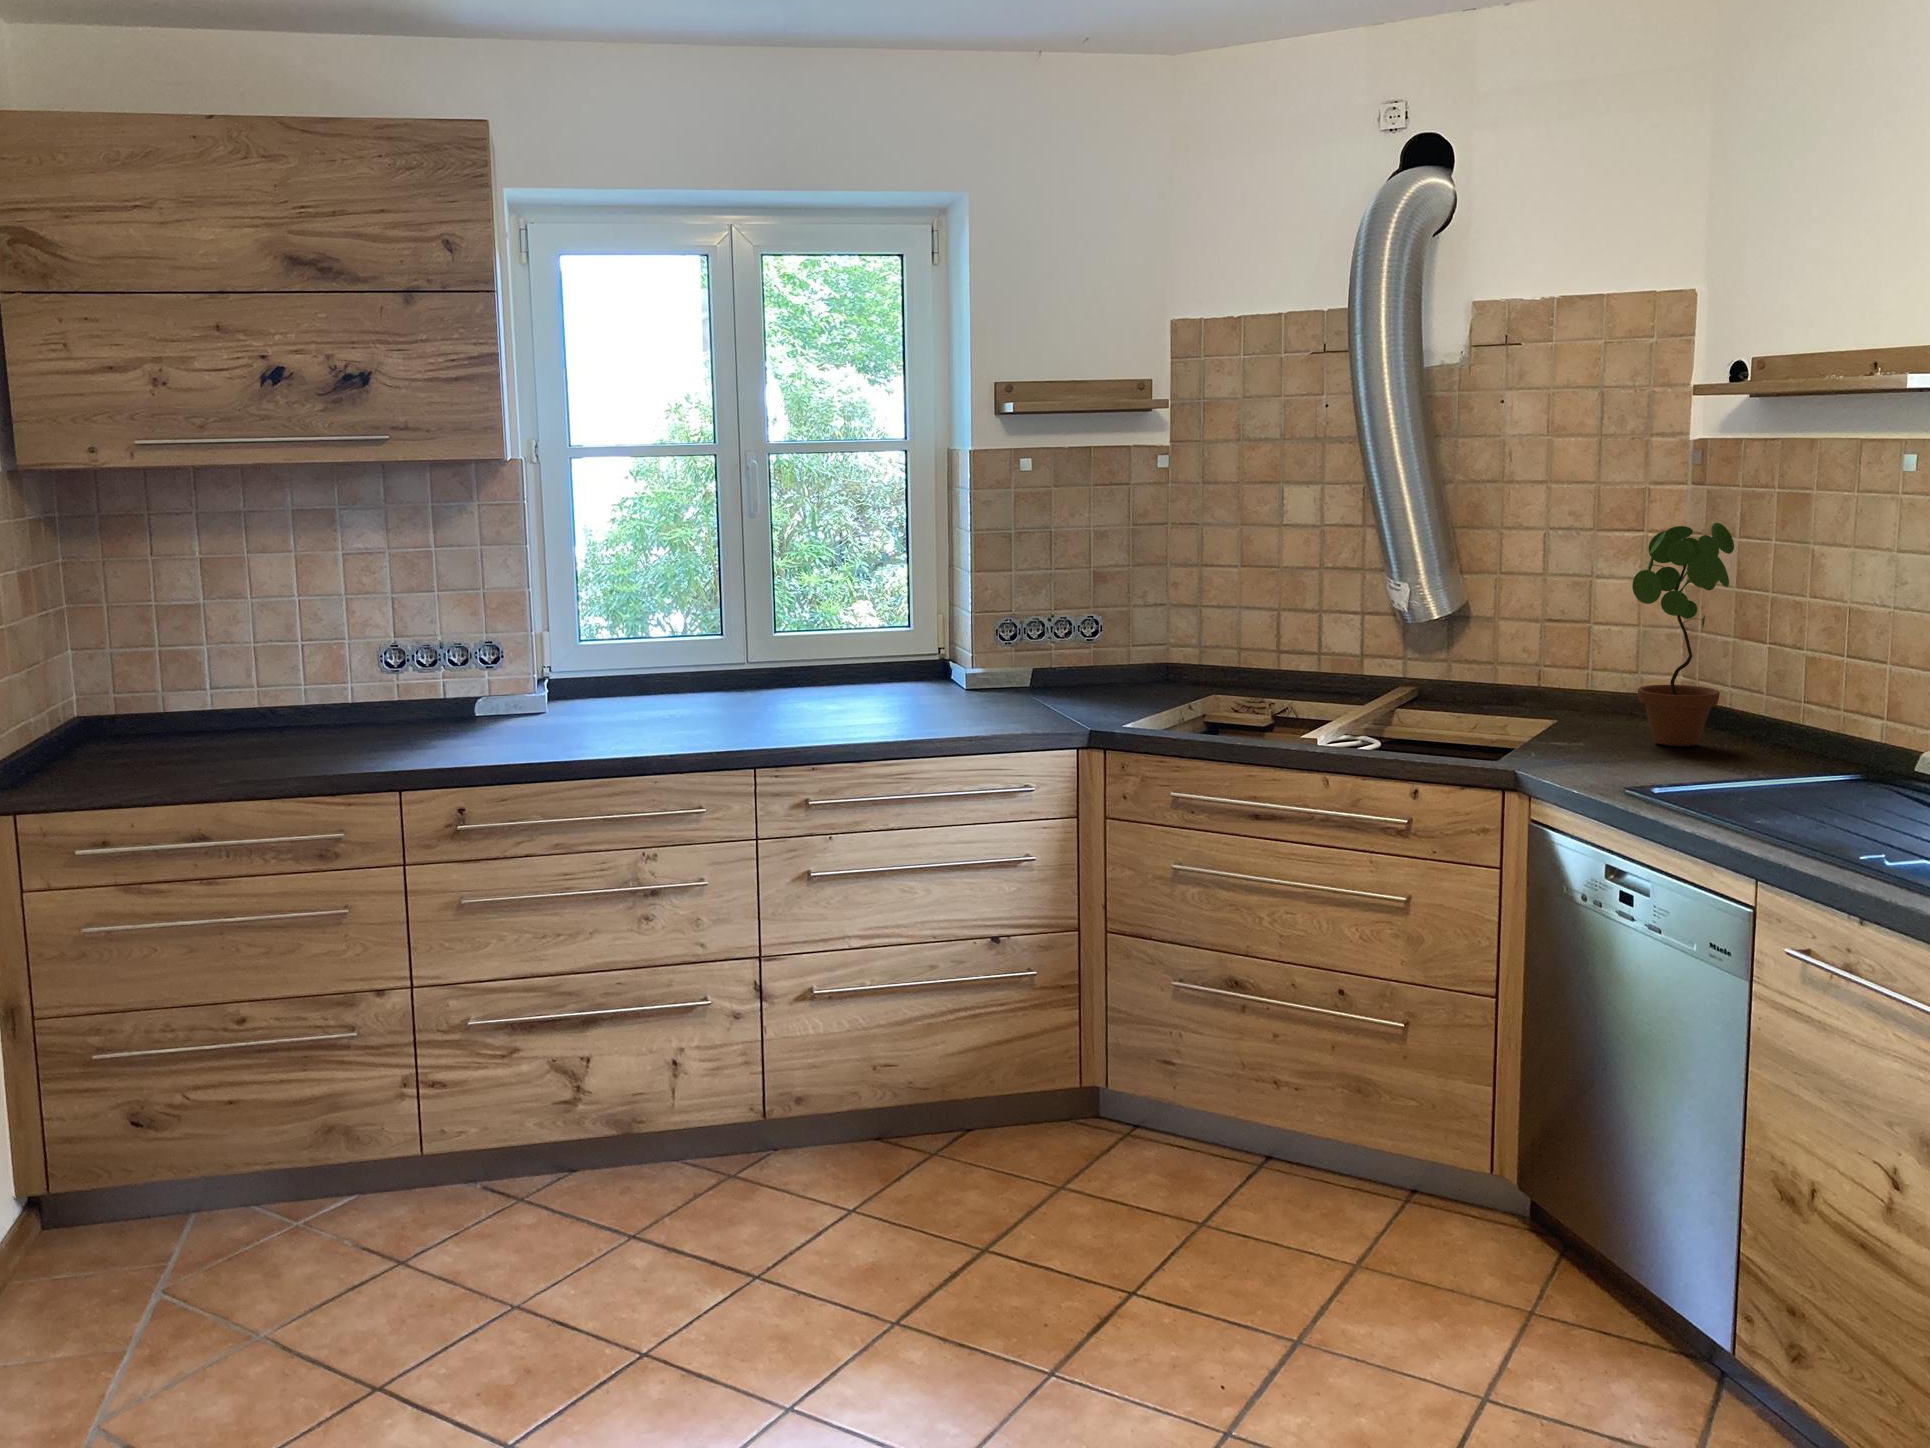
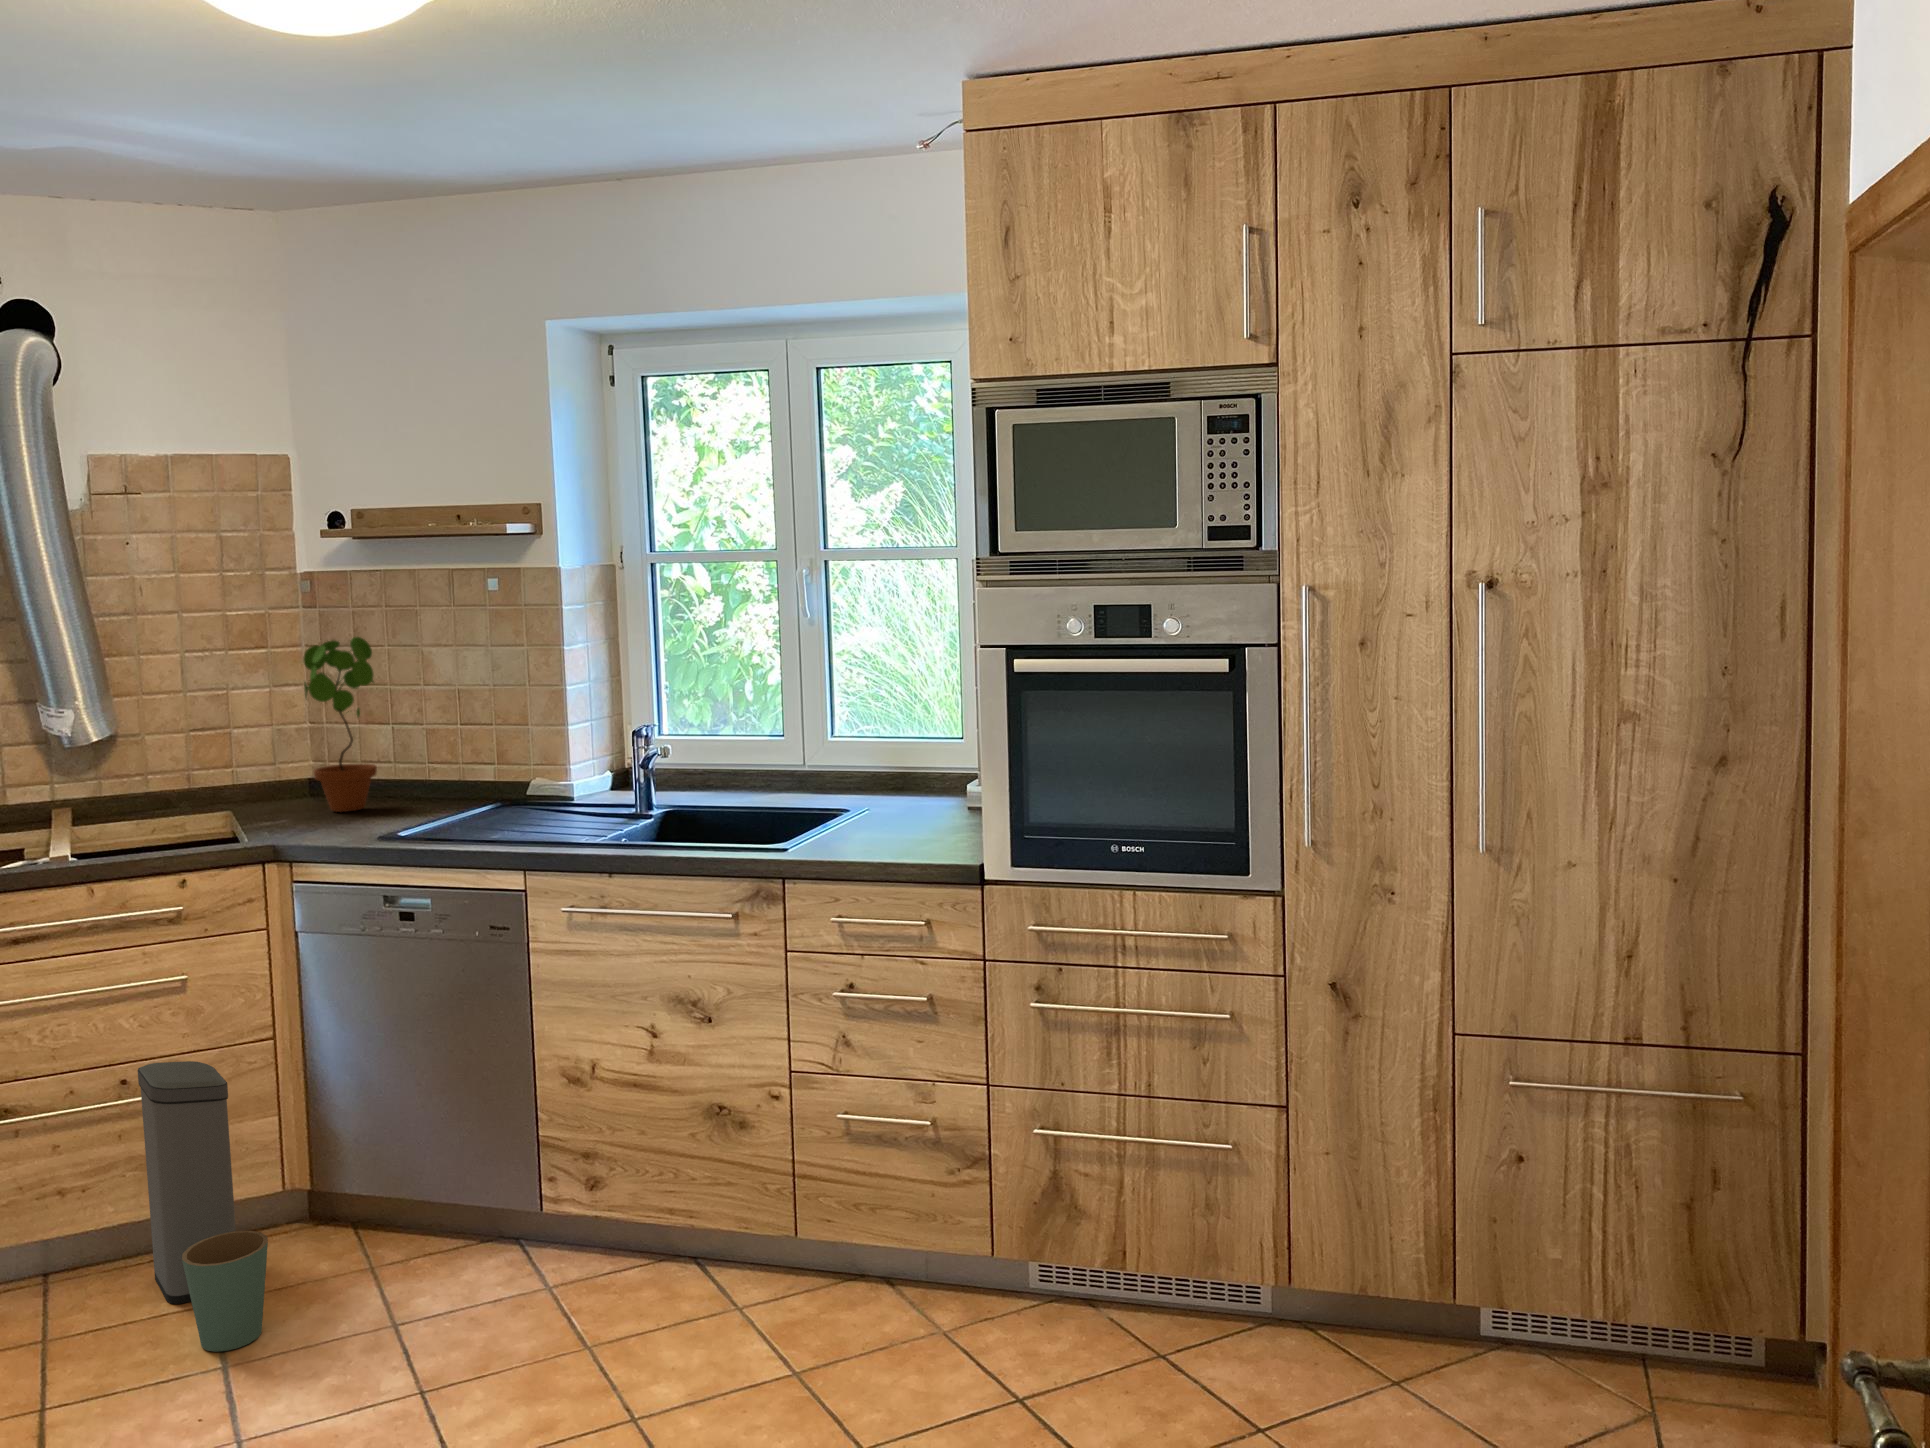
trash can: none [1295,981,1417,1326] -> present [138,1061,268,1352]

